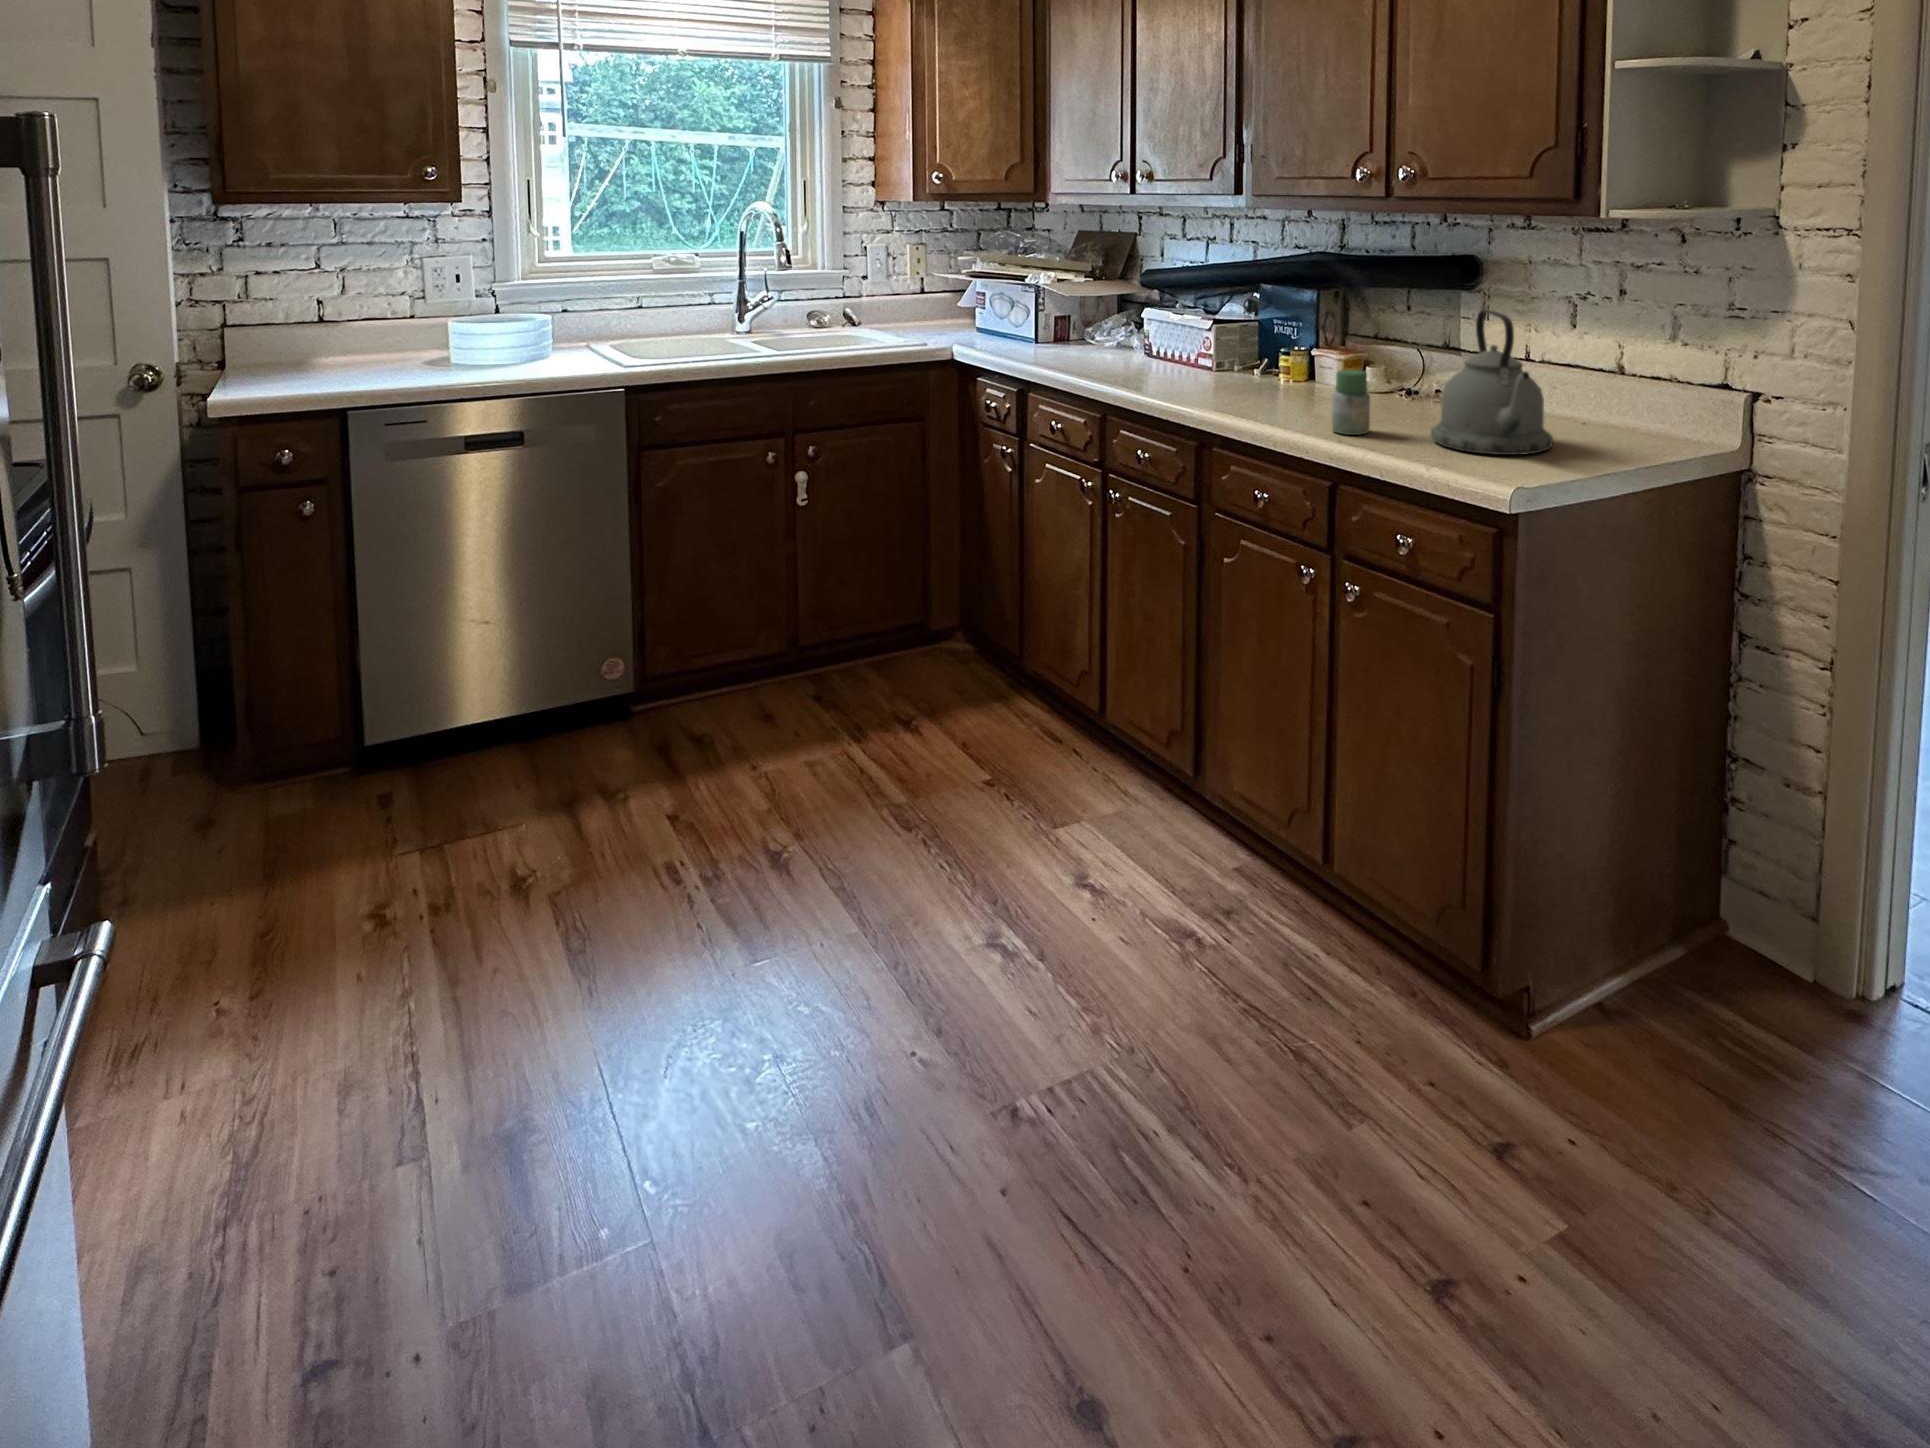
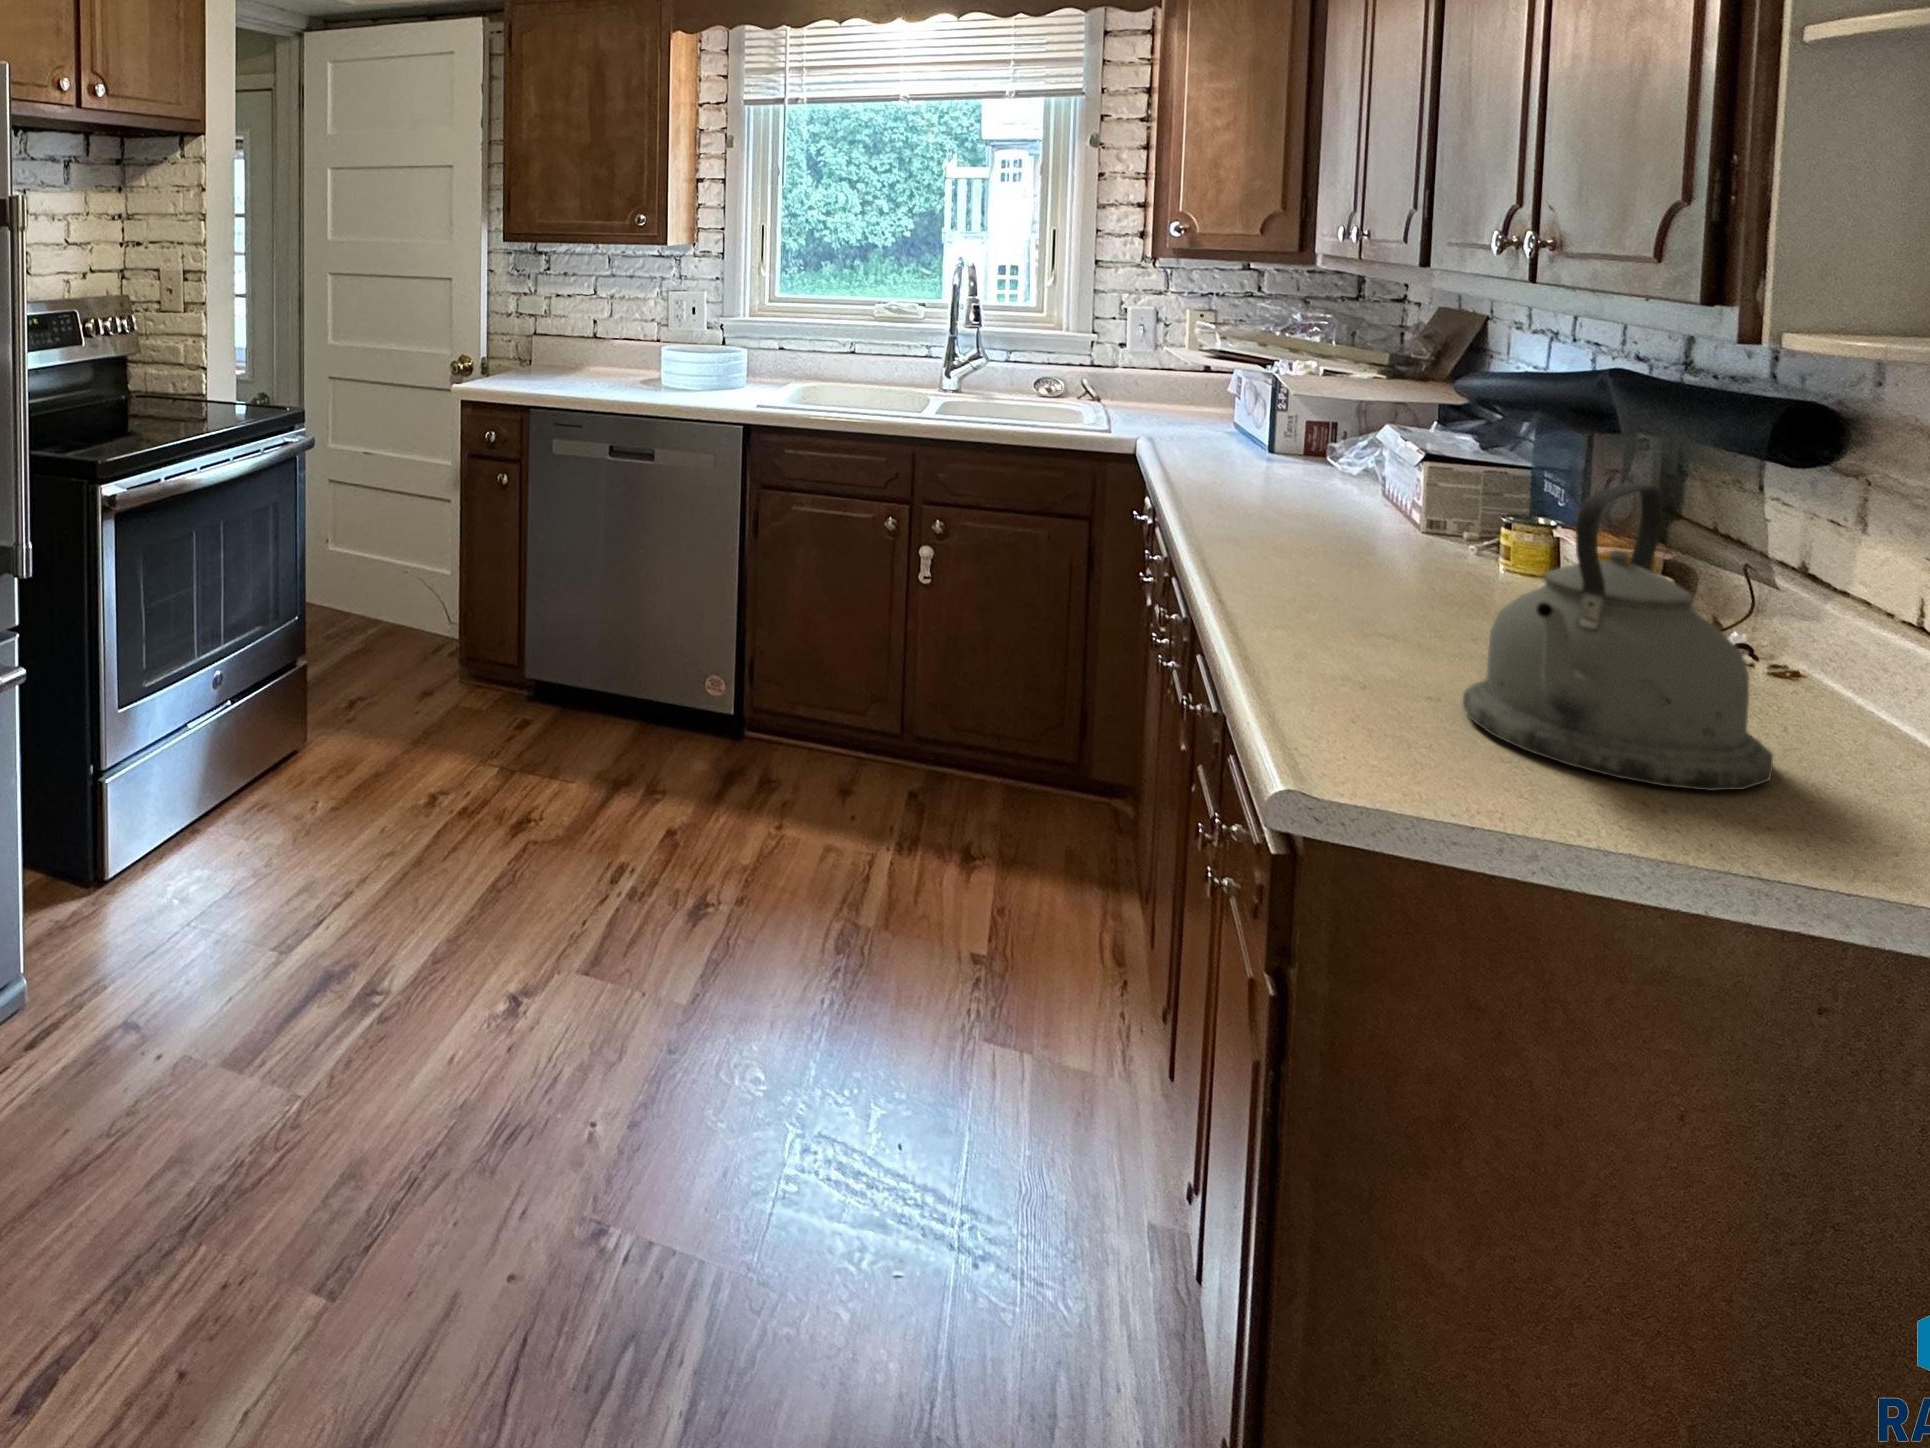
jar: present [1332,370,1370,435] -> none [1328,541,1406,656]

